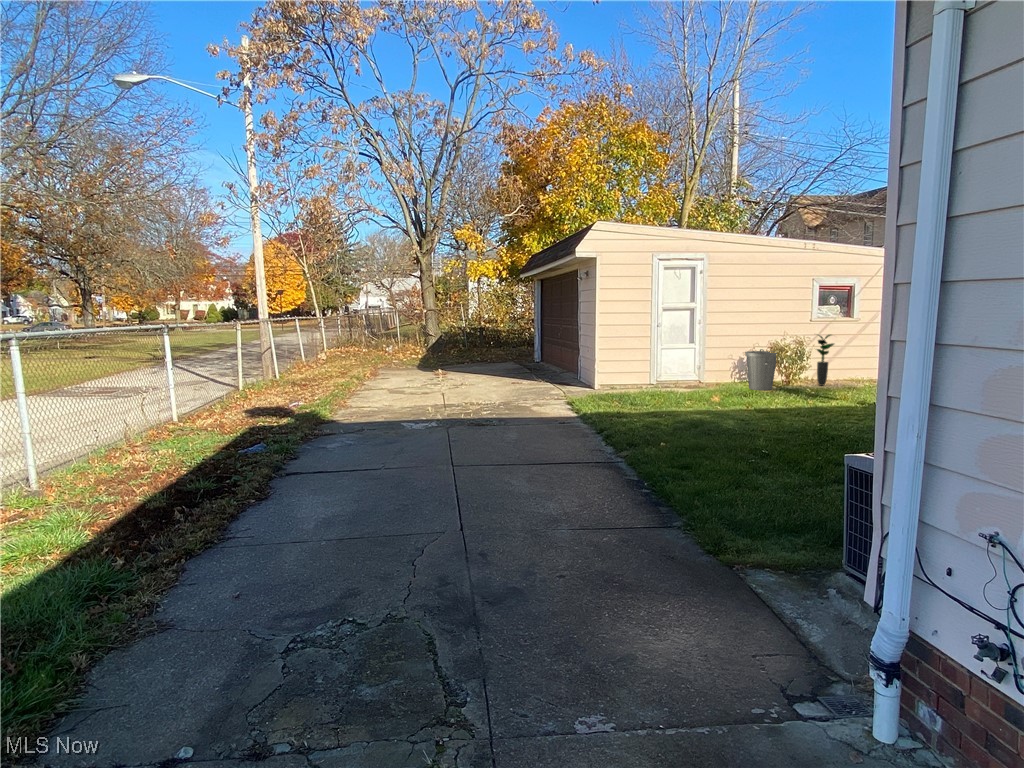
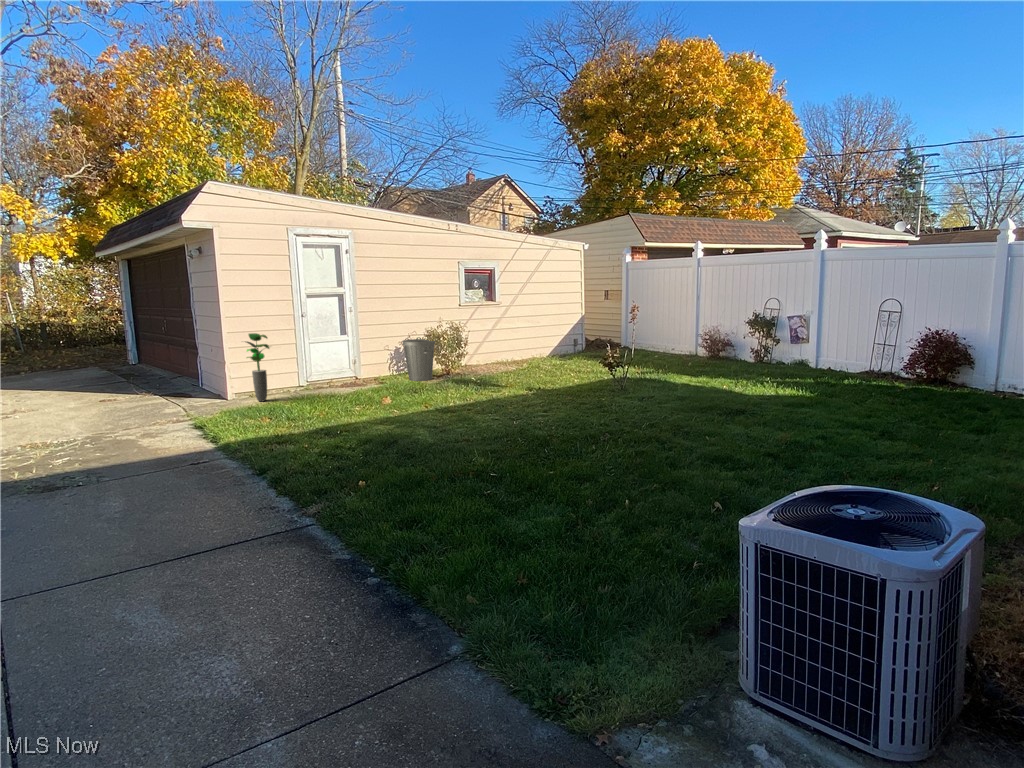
potted plant: present [817,335,834,386] -> present [246,333,269,402]

